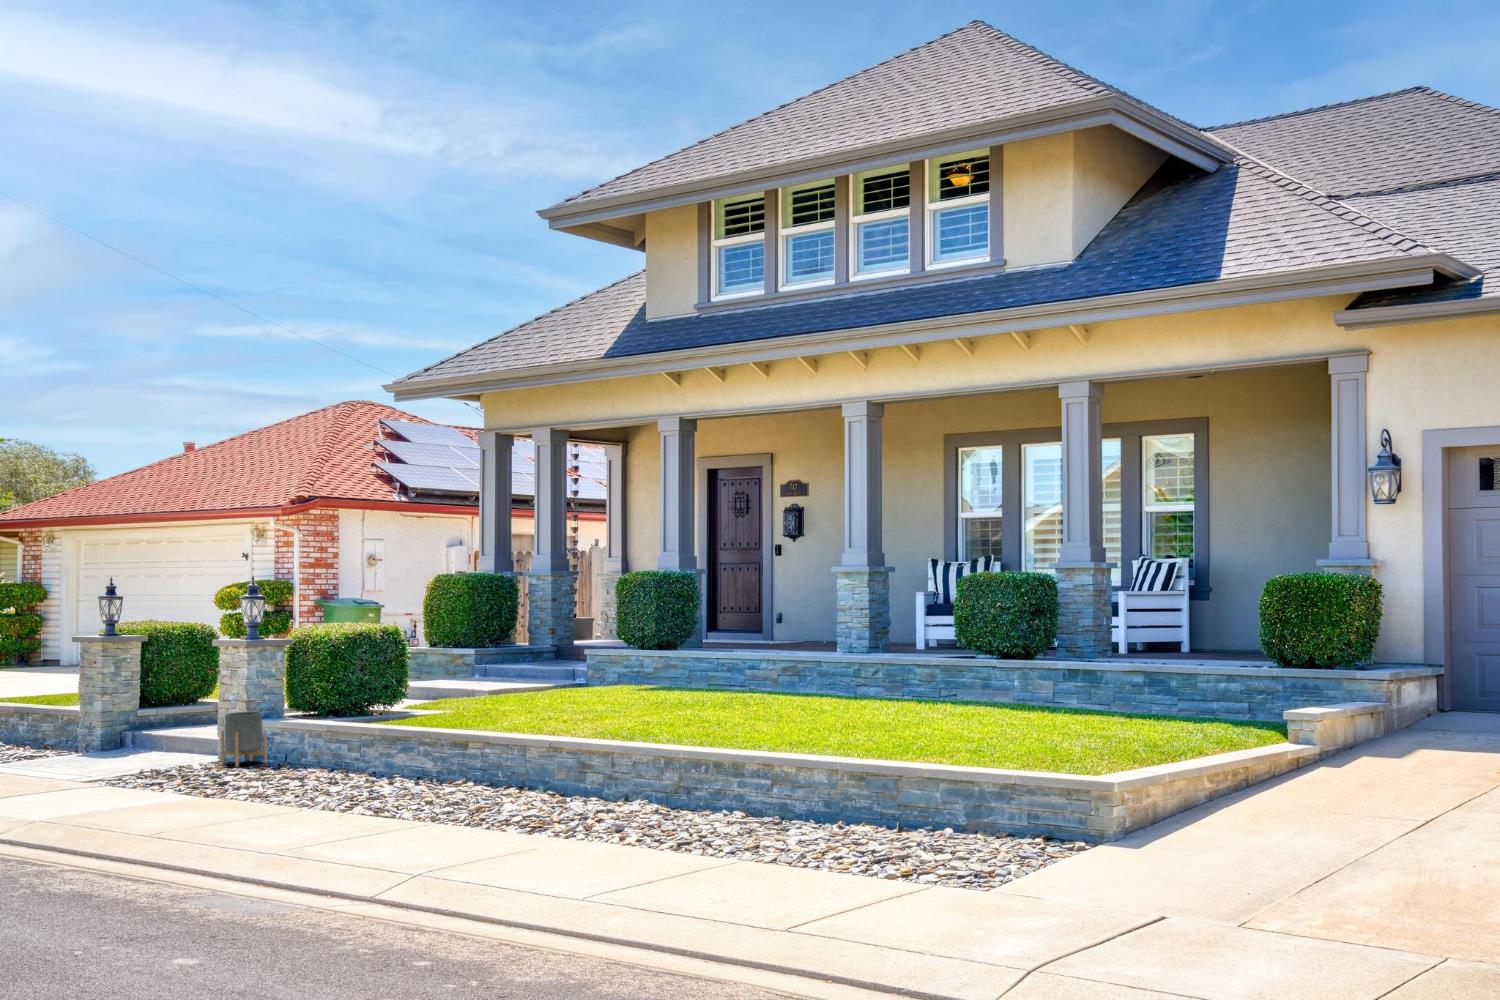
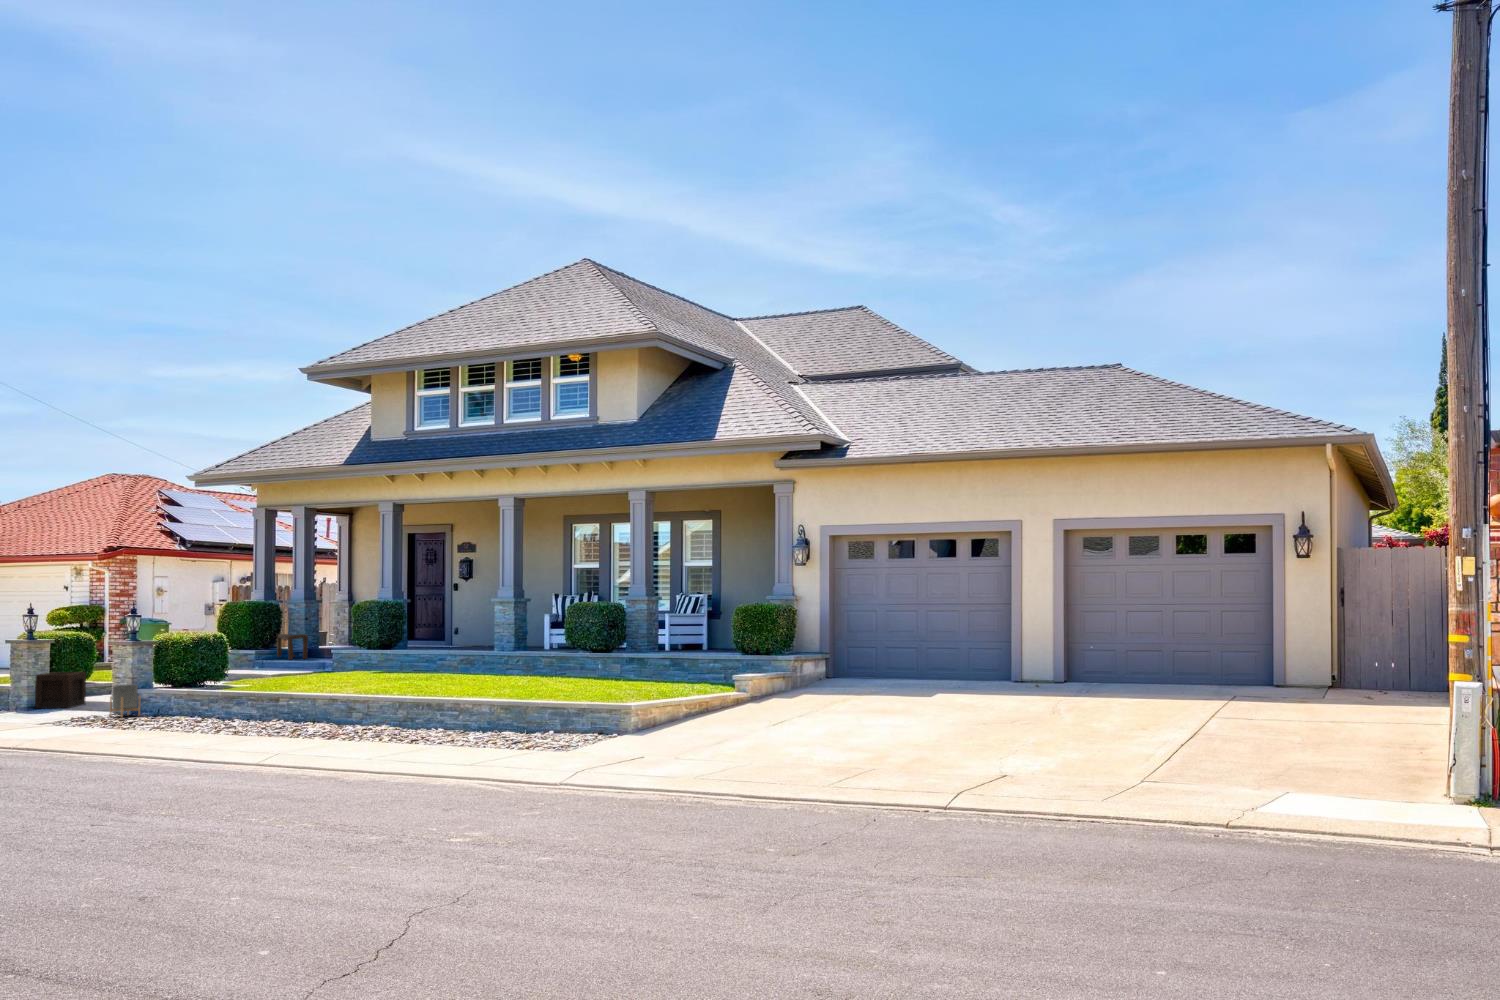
bench: none [514,622,557,663] -> present [277,633,308,660]
wooden crate: none [132,686,209,744] -> present [35,672,86,708]

